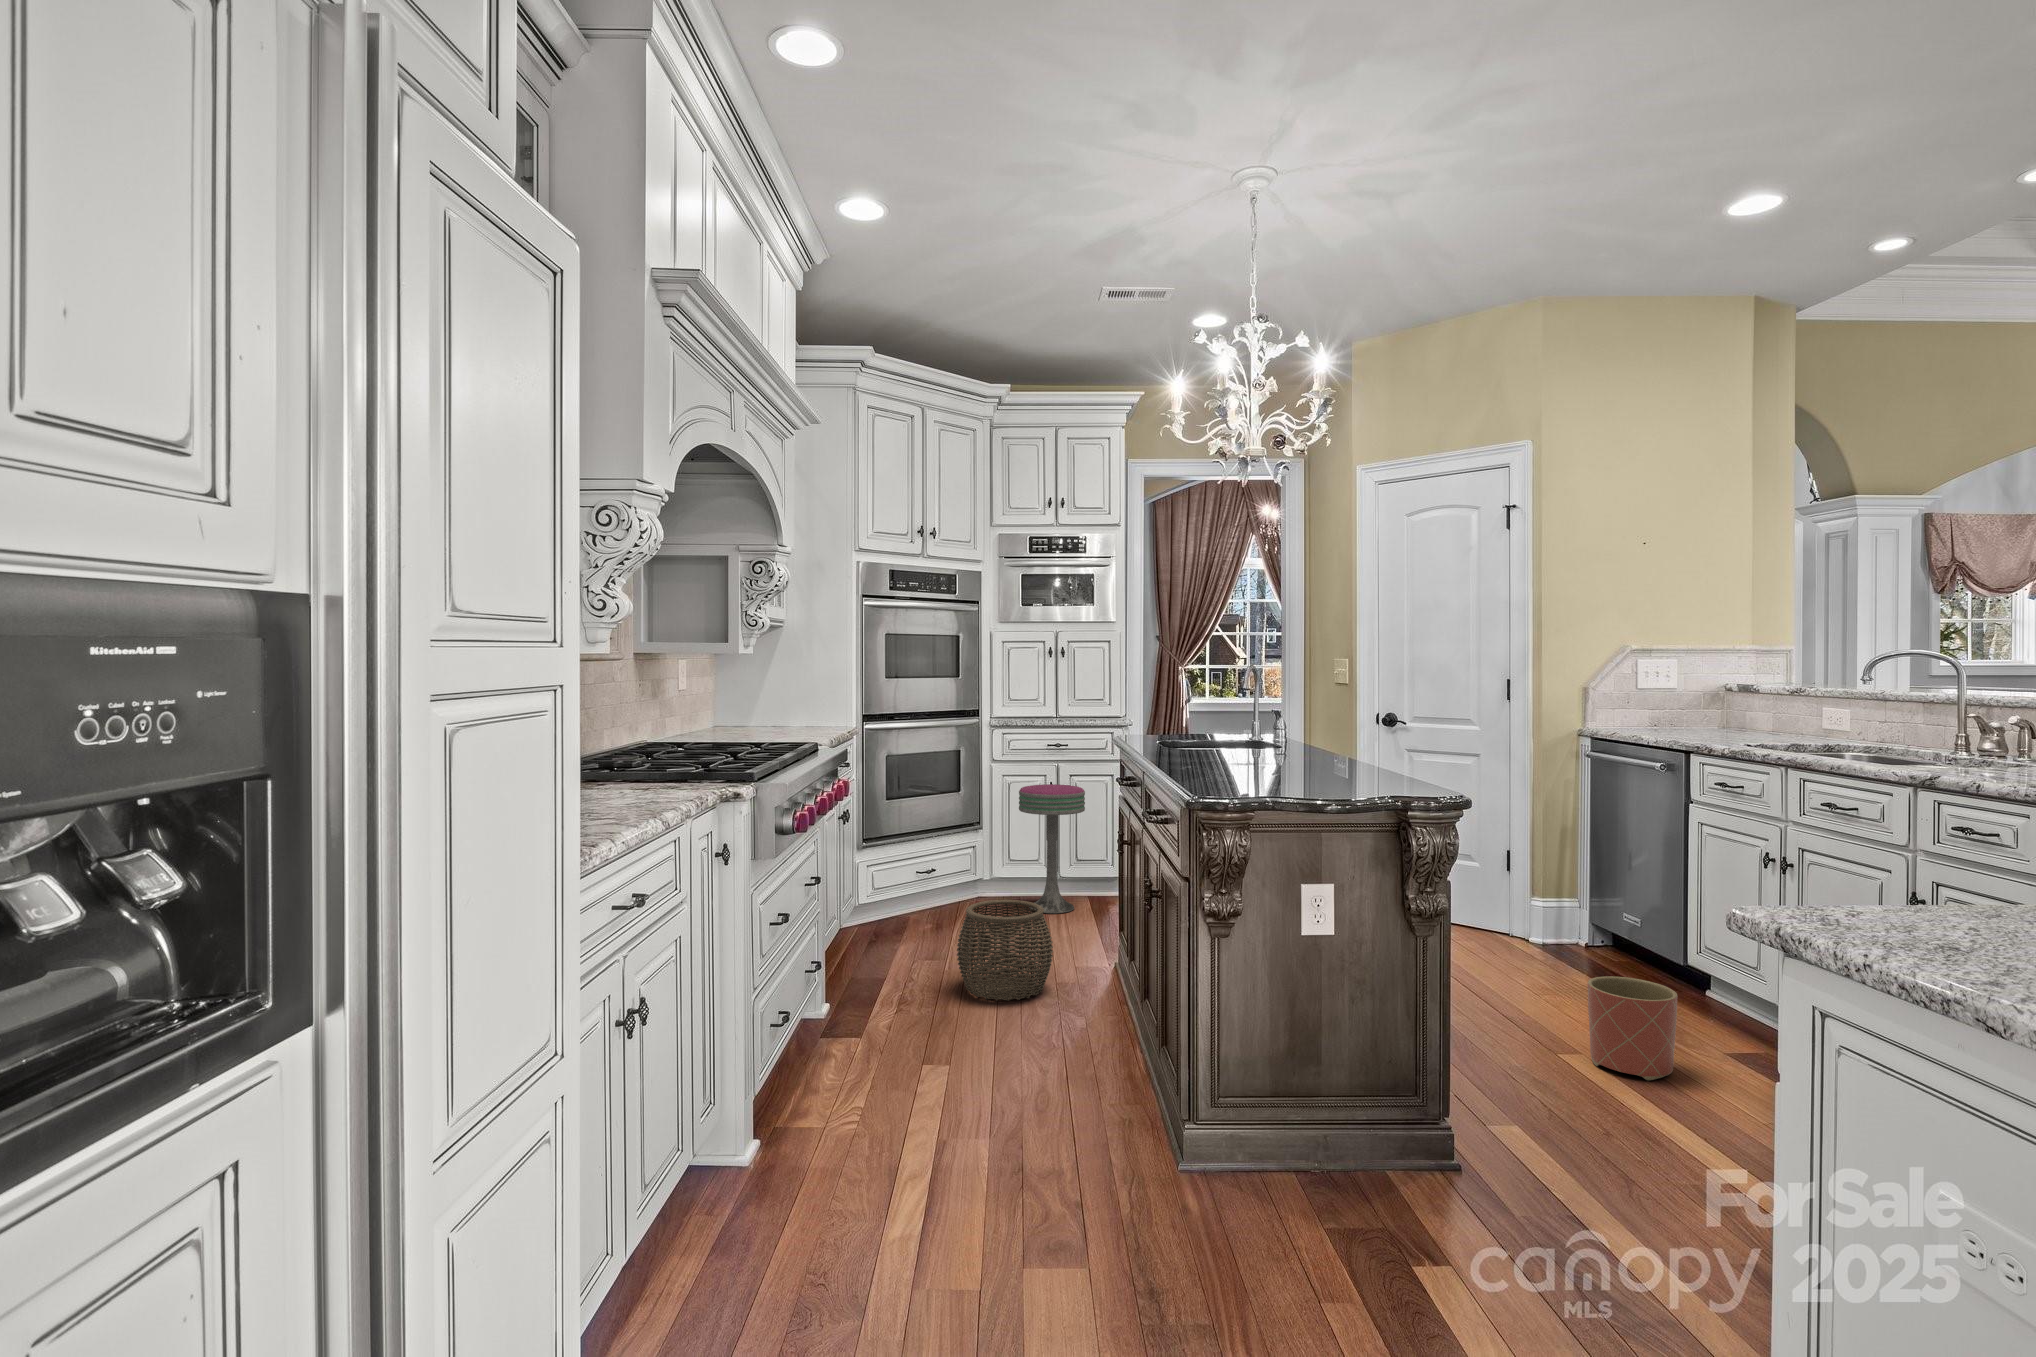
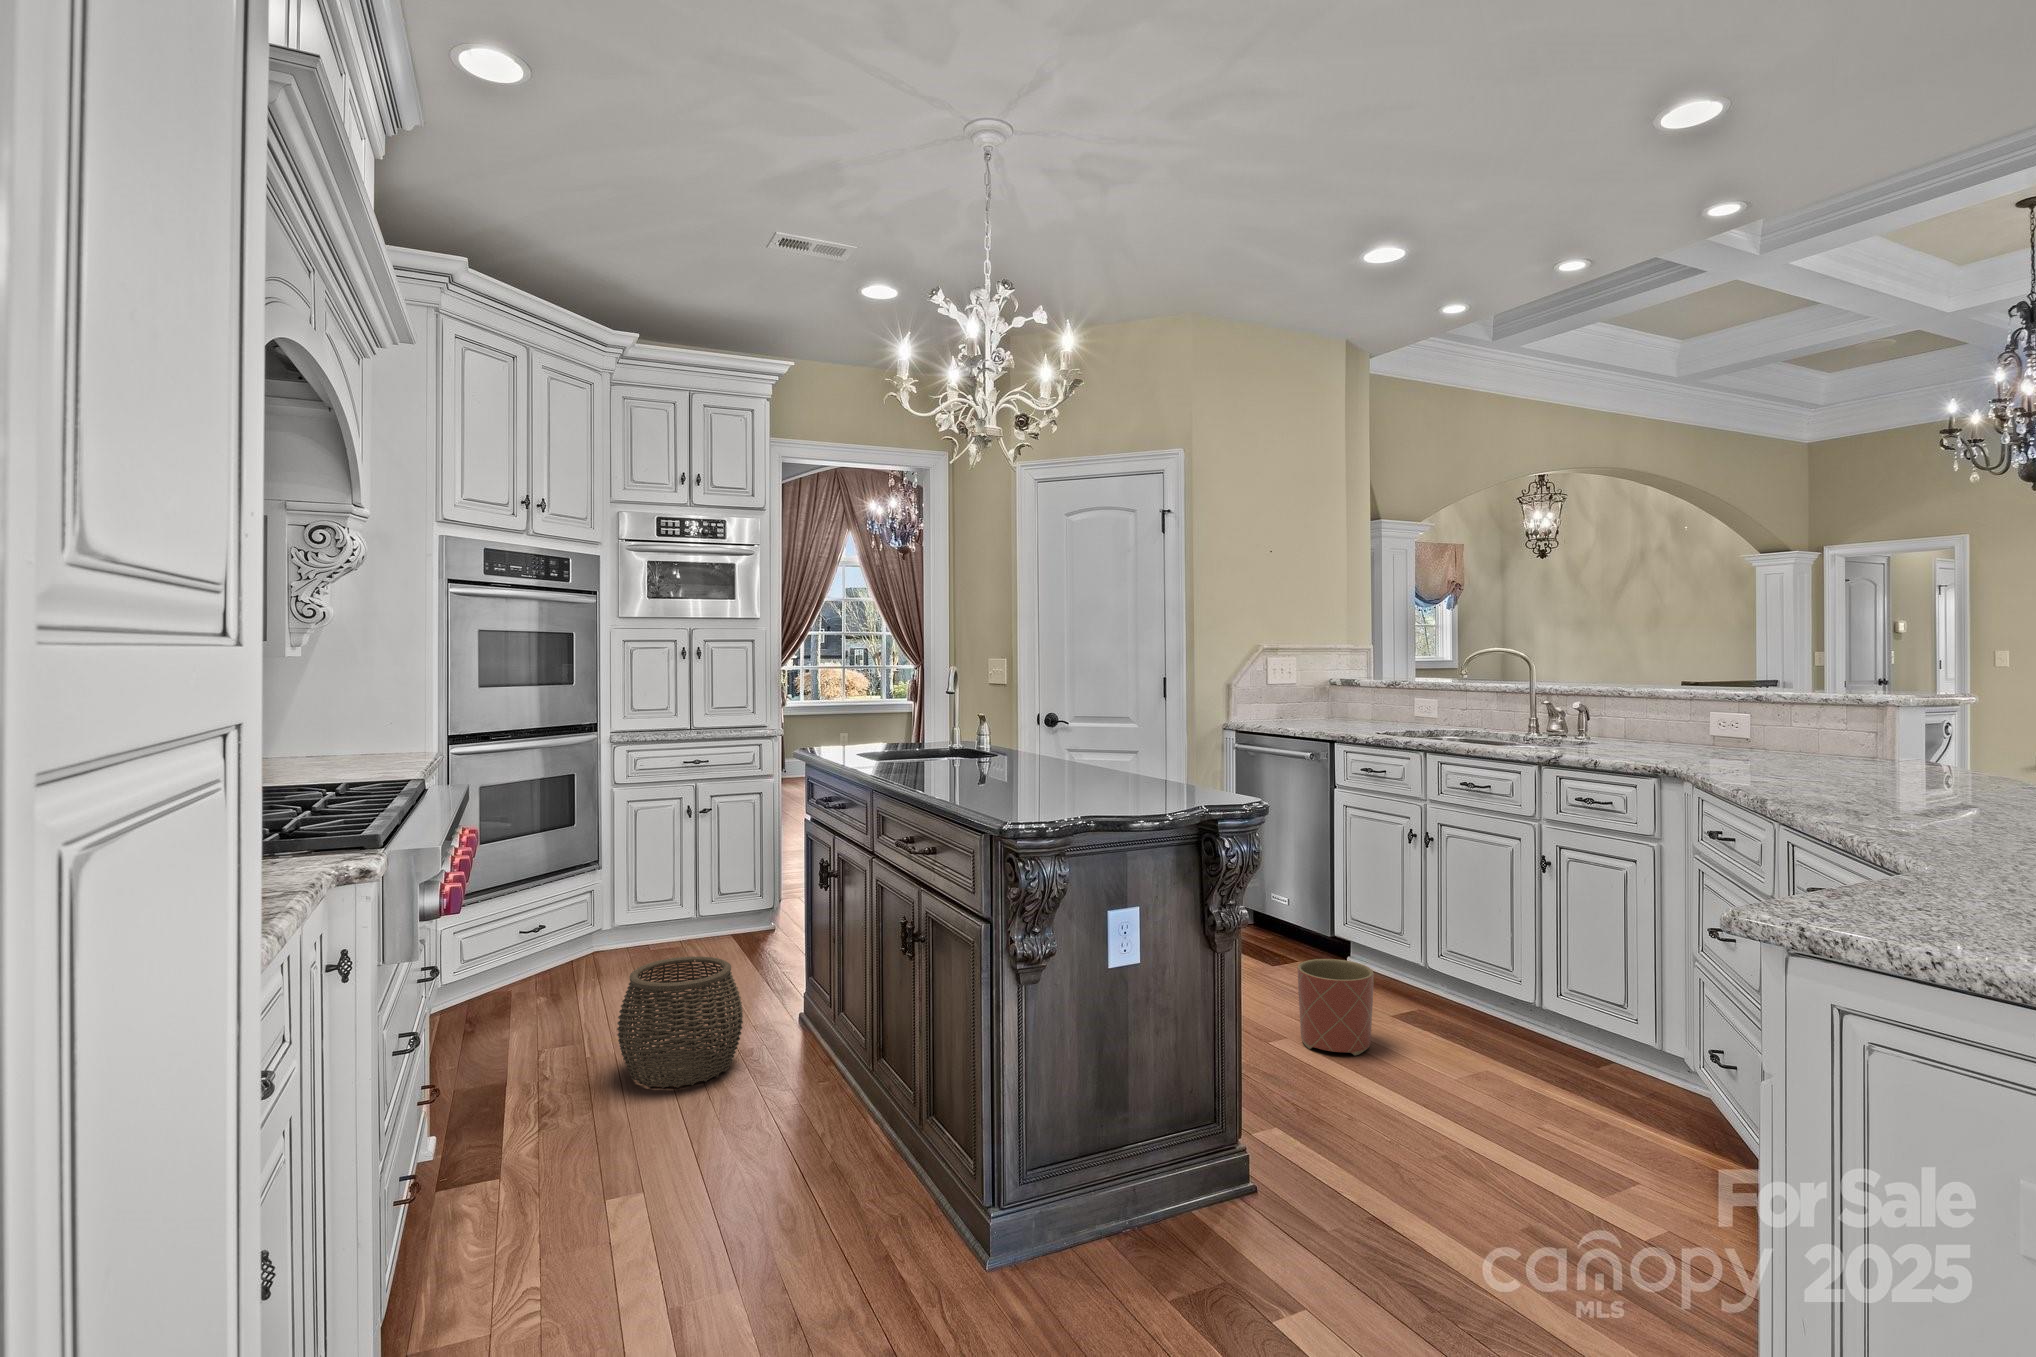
bar stool: present [1019,784,1085,914] -> none [658,809,740,962]

